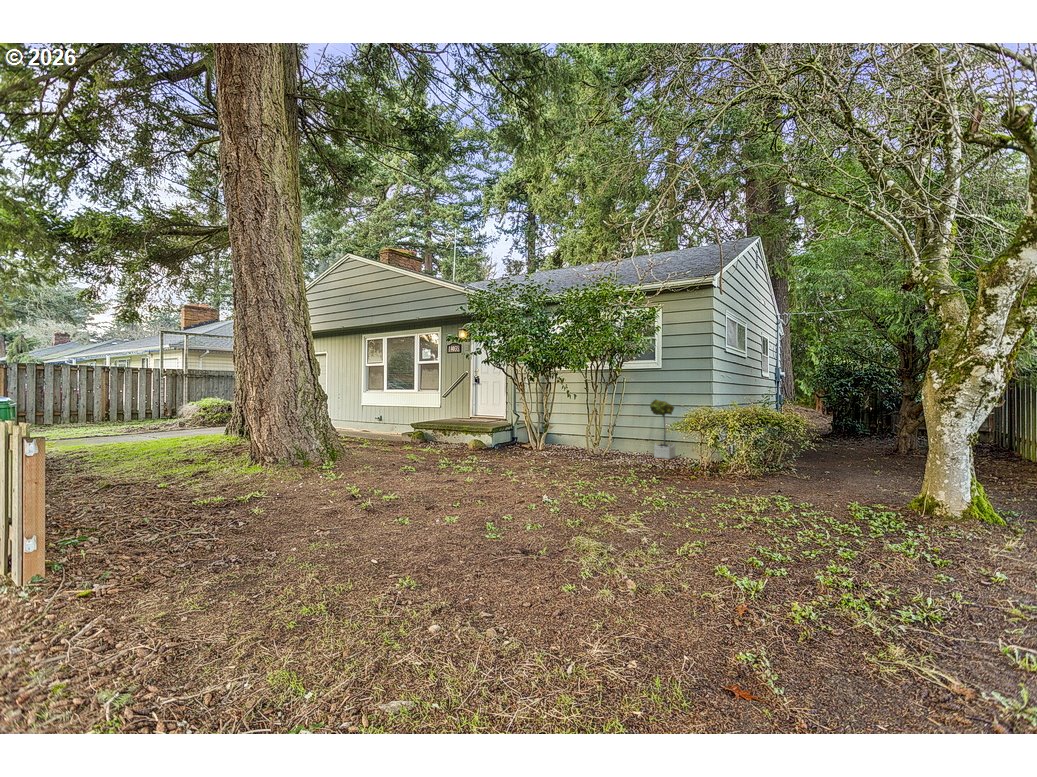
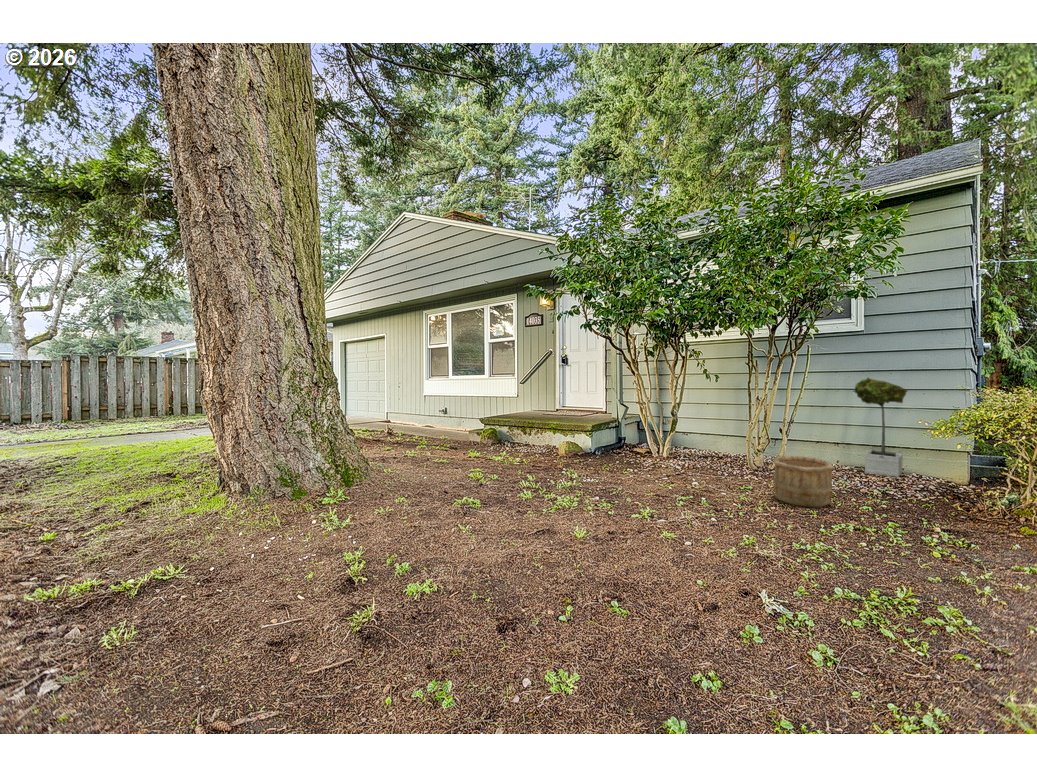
wooden bucket: none [584,444,613,470] -> present [774,456,834,507]

